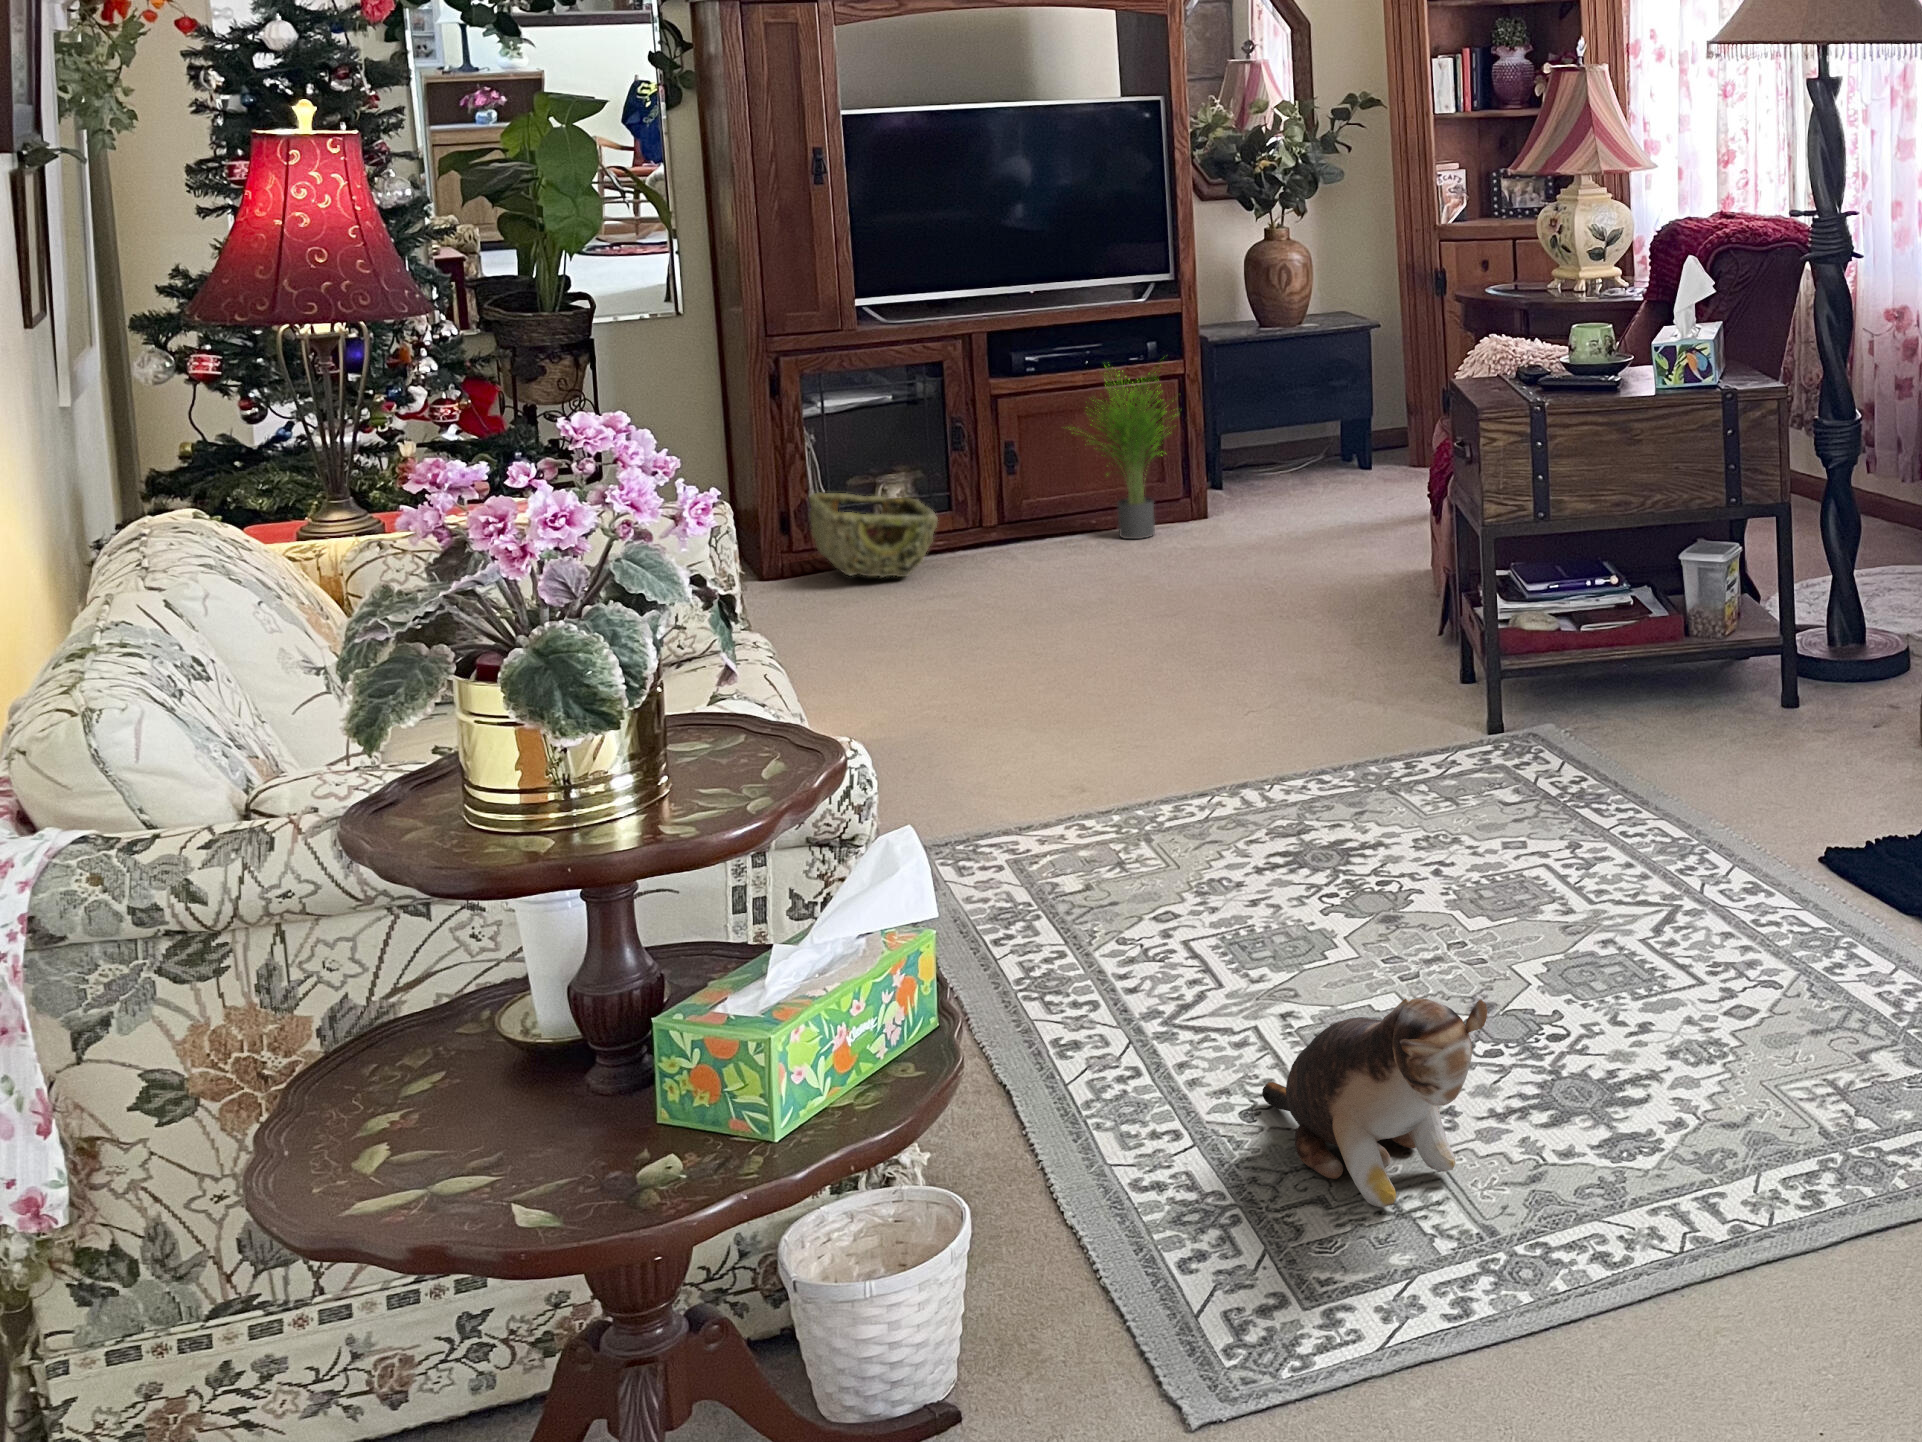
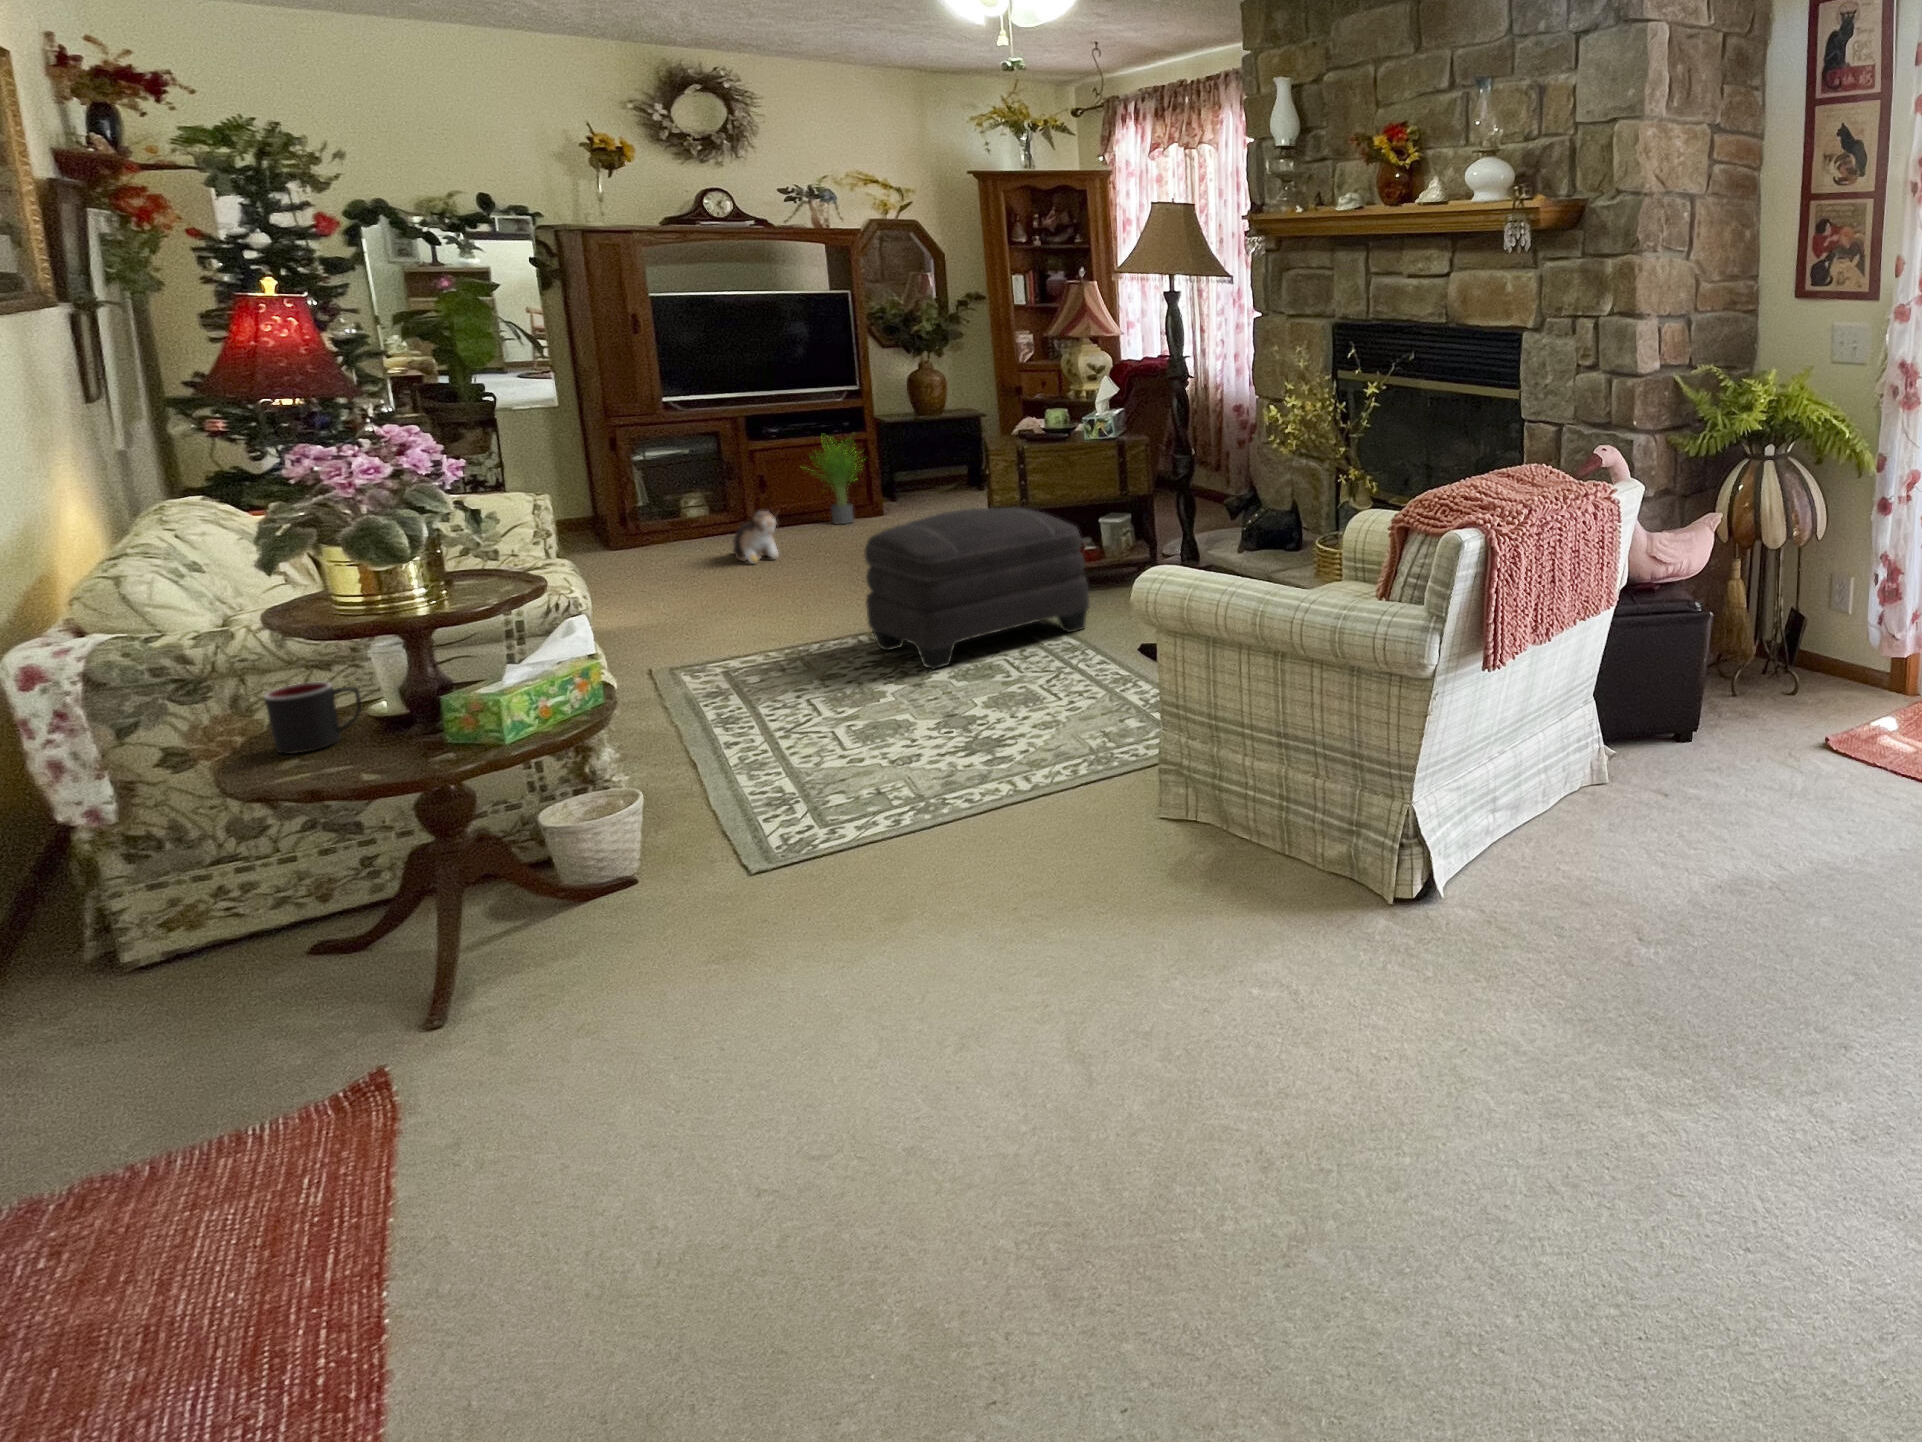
woven basket: present [809,492,938,578] -> none [640,502,719,547]
ottoman: none [1267,535,1701,889] -> present [865,507,1090,669]
mug: none [336,976,506,1146] -> present [264,682,361,754]
plush toy: present [1262,999,1487,1207] -> present [733,511,779,564]

